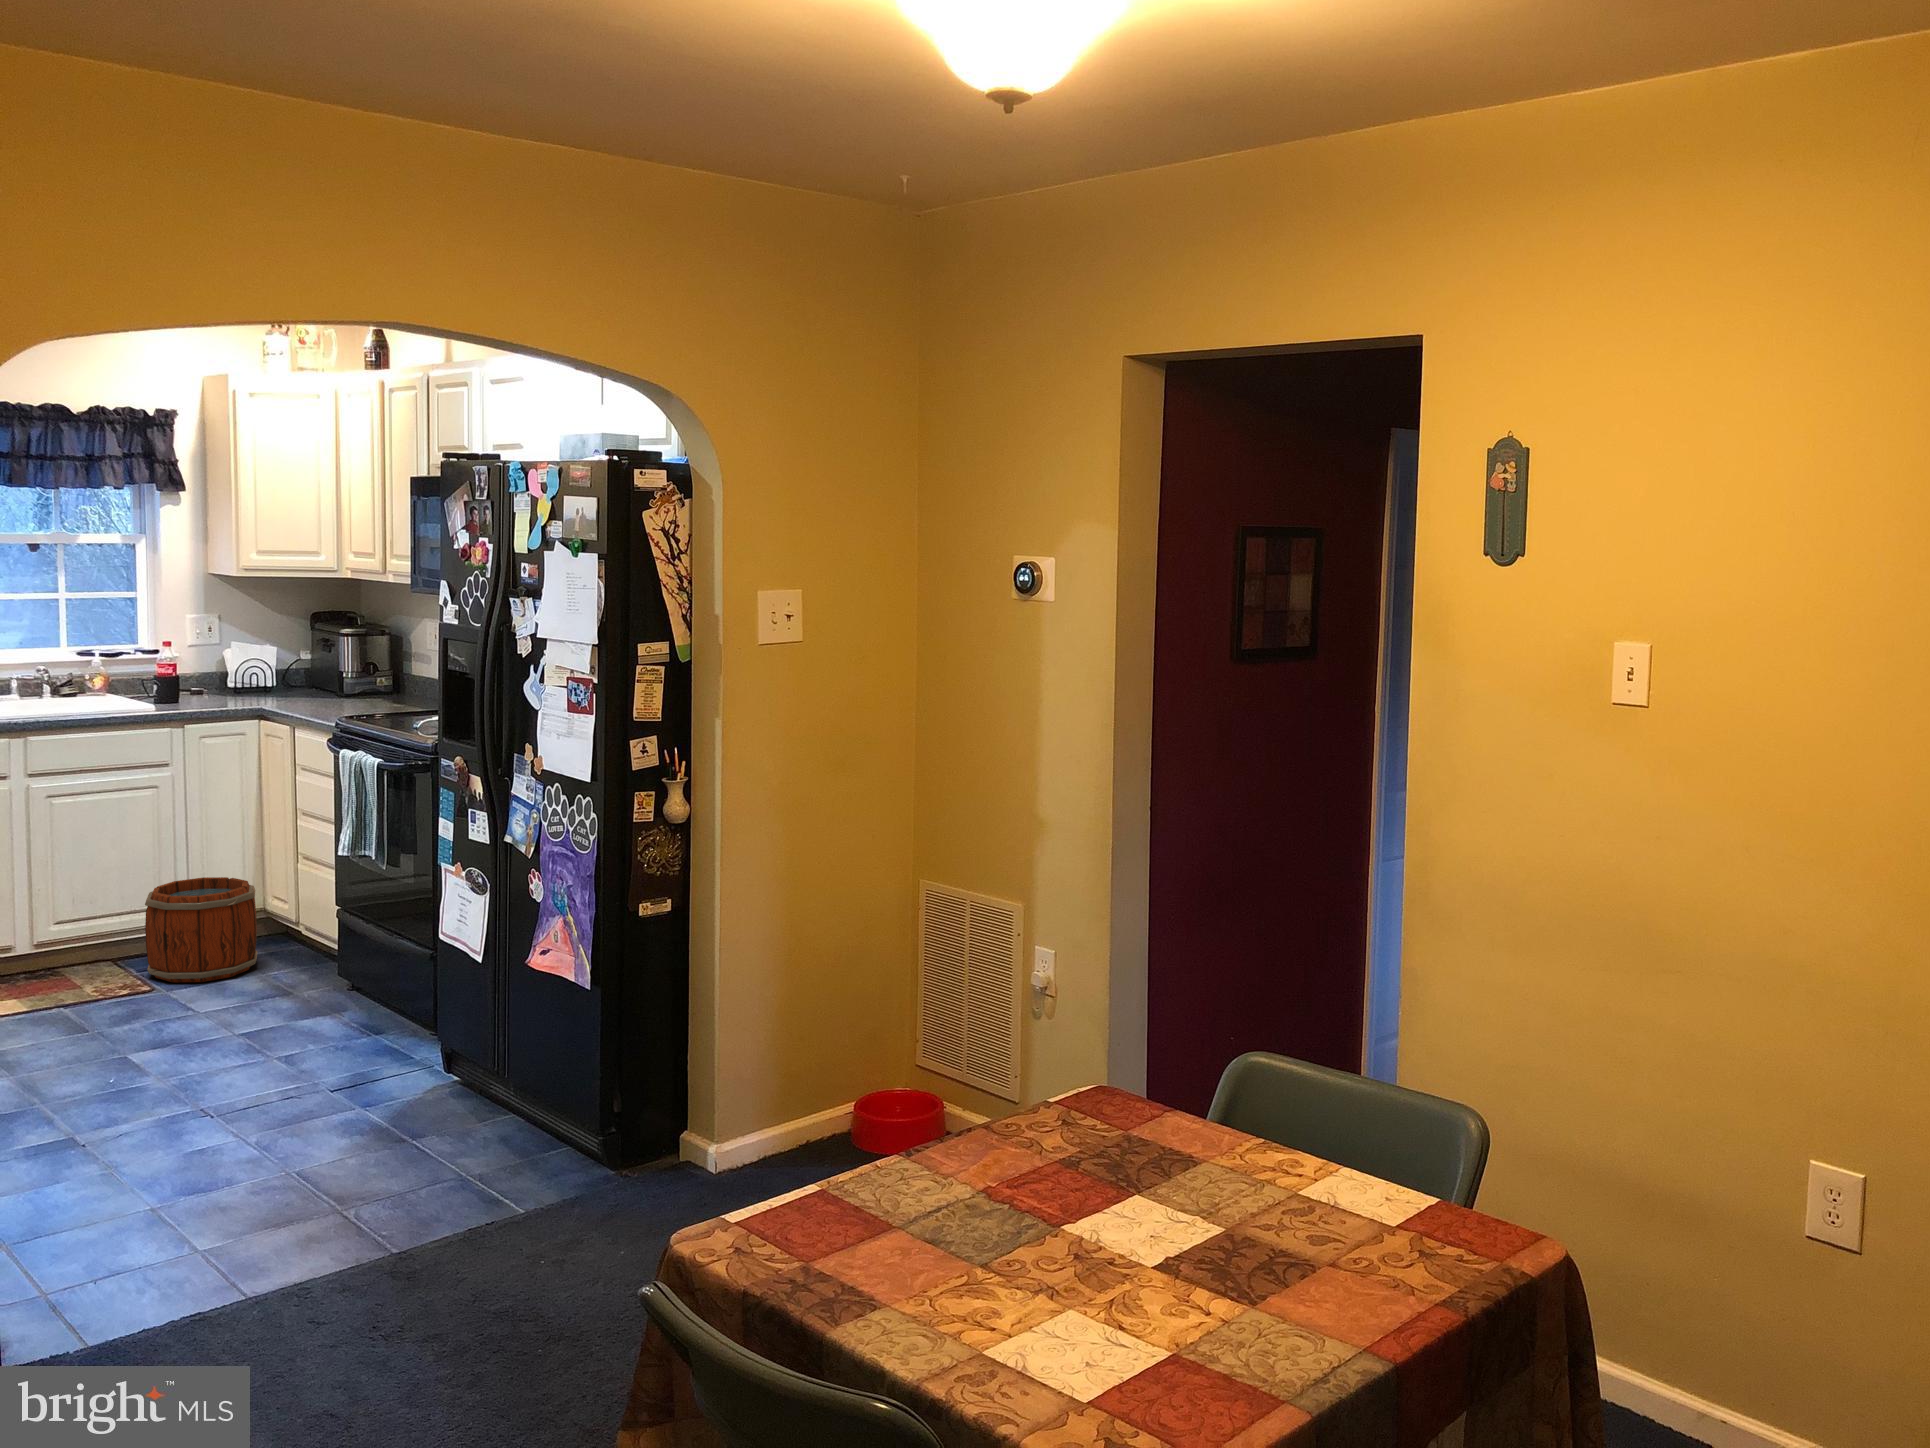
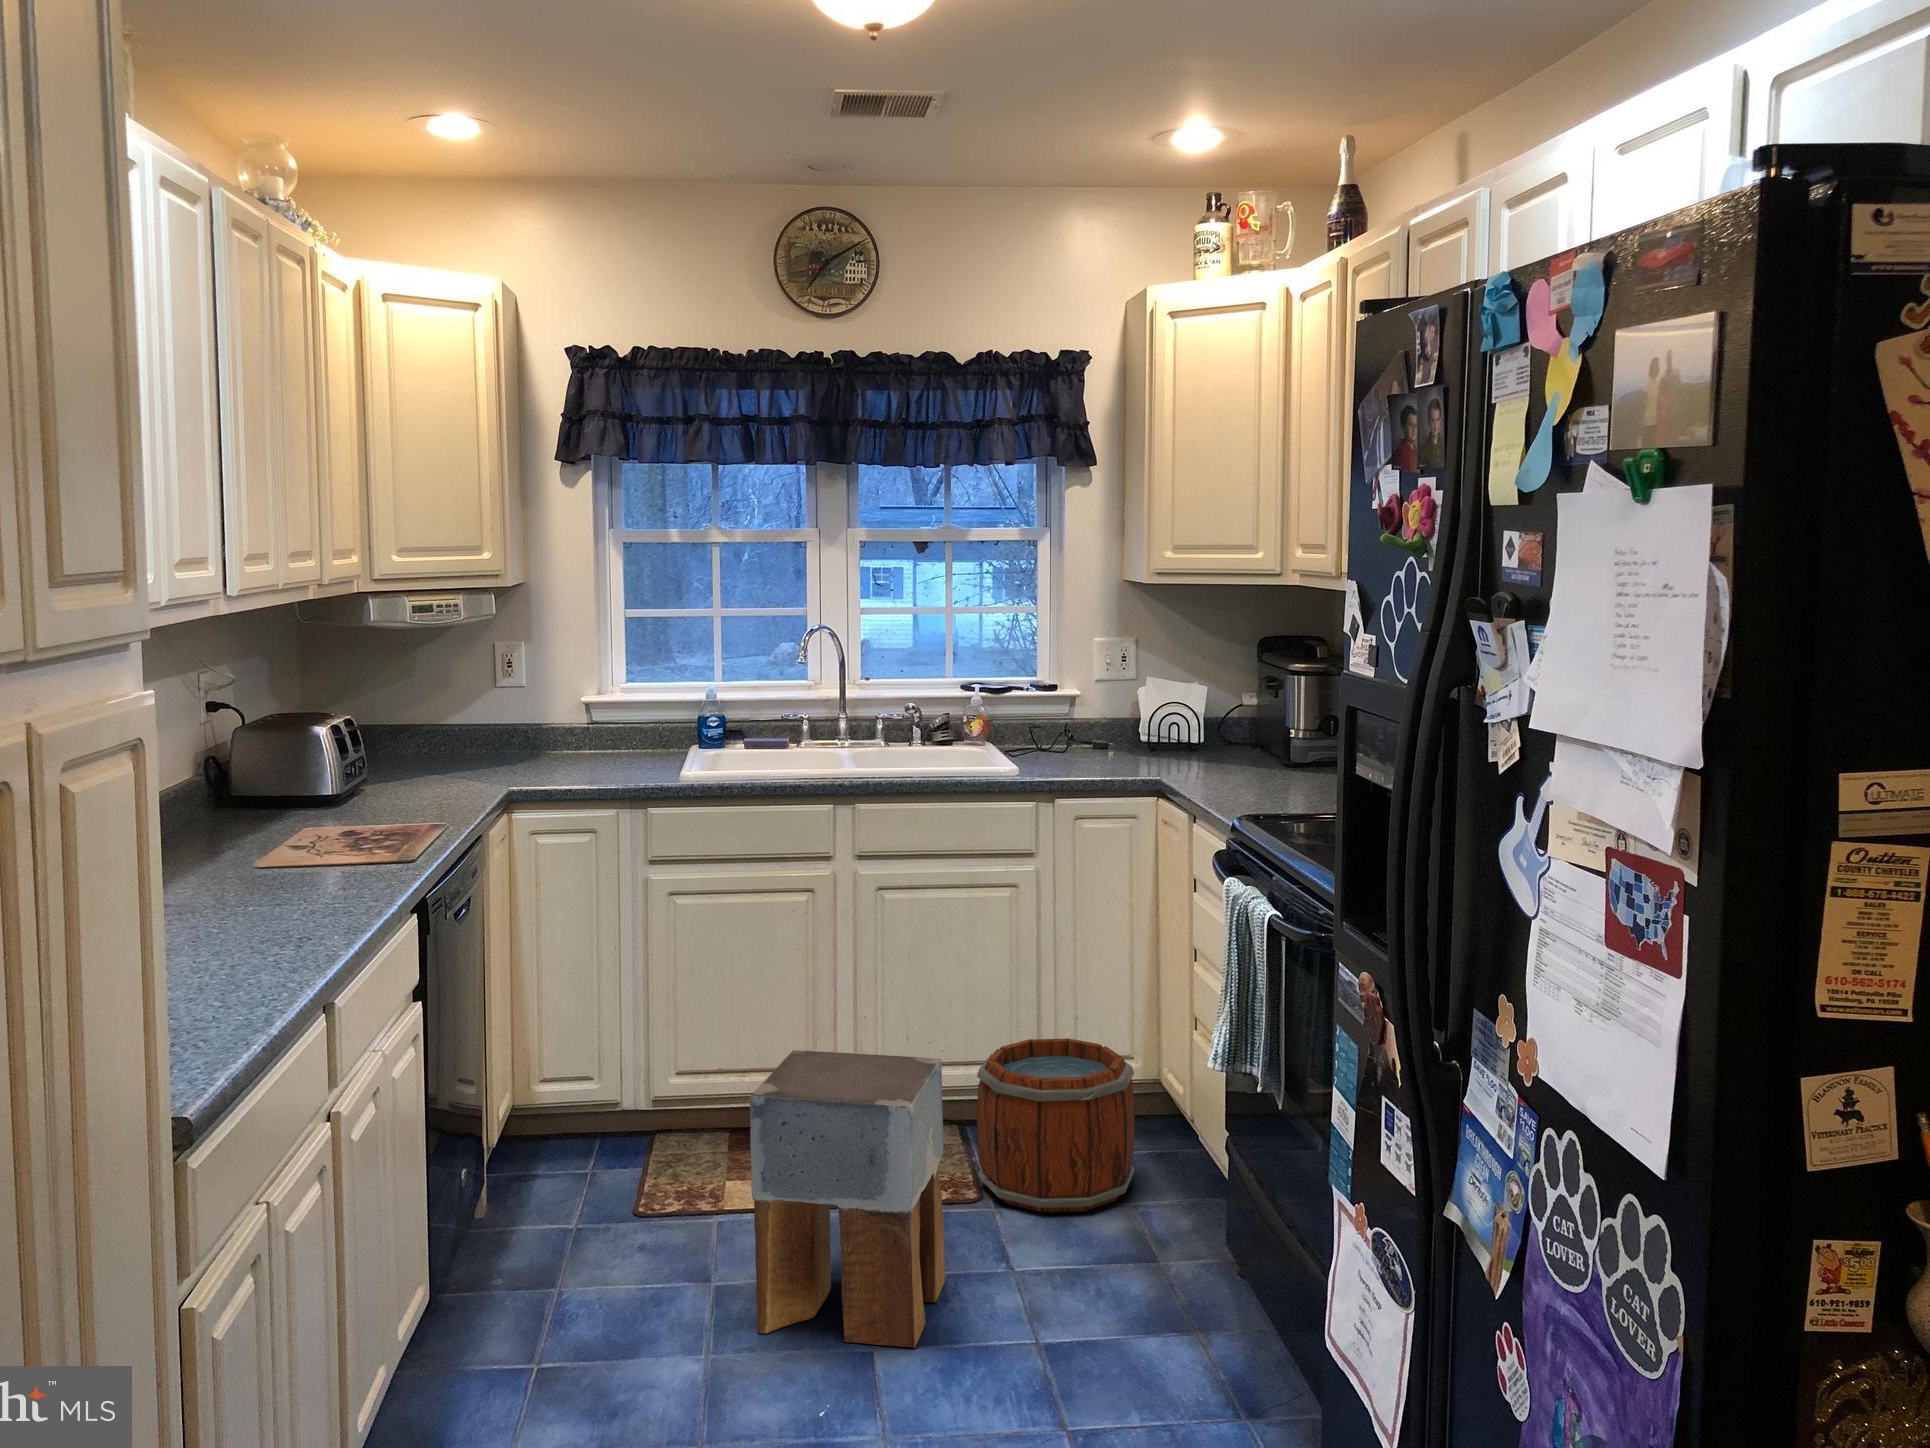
stool: none [28,877,154,1059] -> present [750,1050,945,1348]

